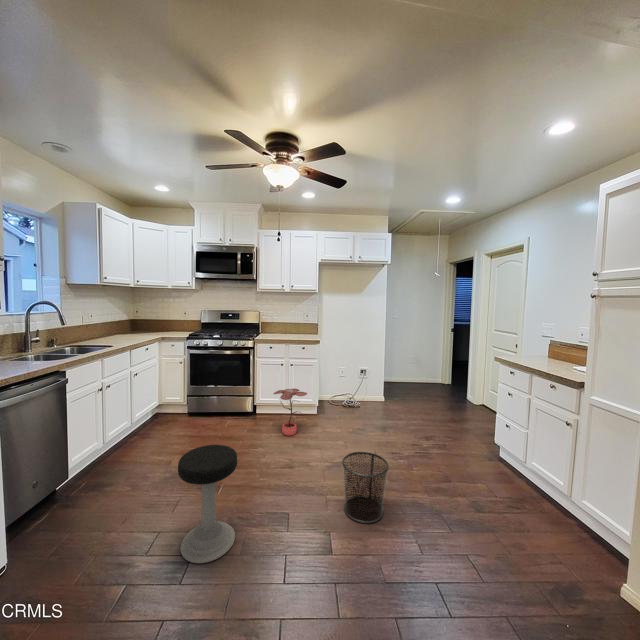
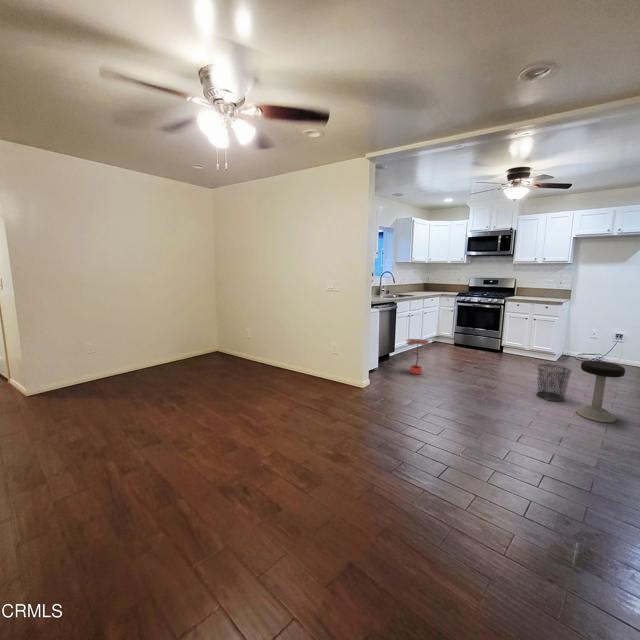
potted plant: present [274,389,307,436] -> present [406,339,429,374]
stool: present [178,445,237,563] -> present [576,360,625,422]

